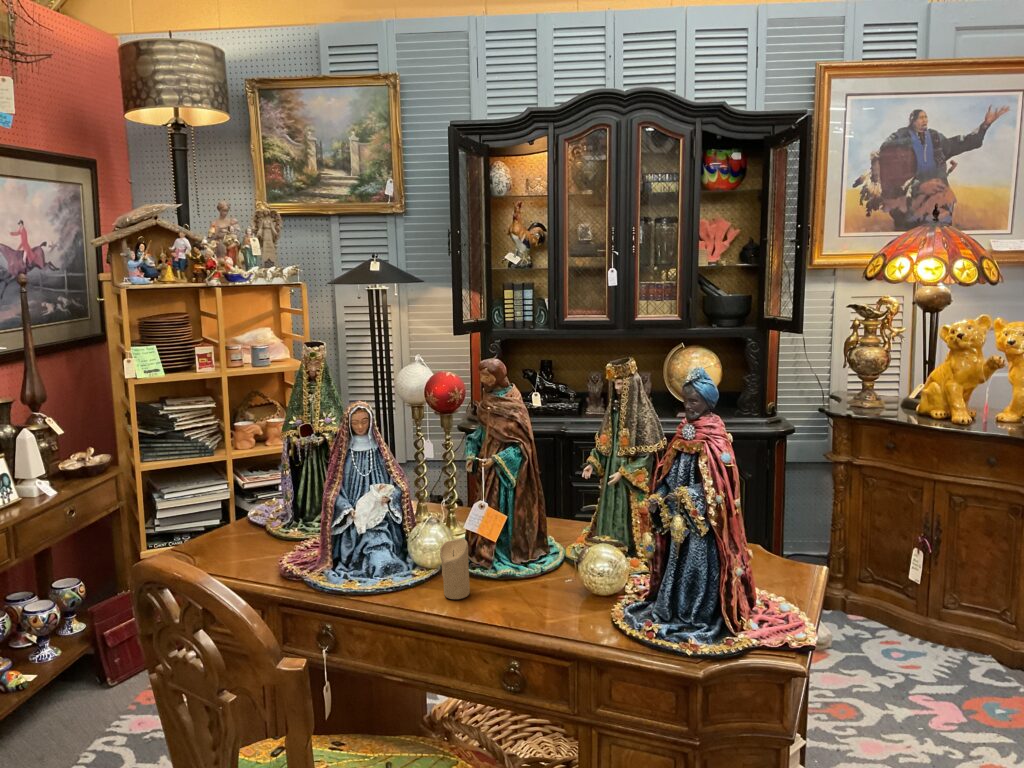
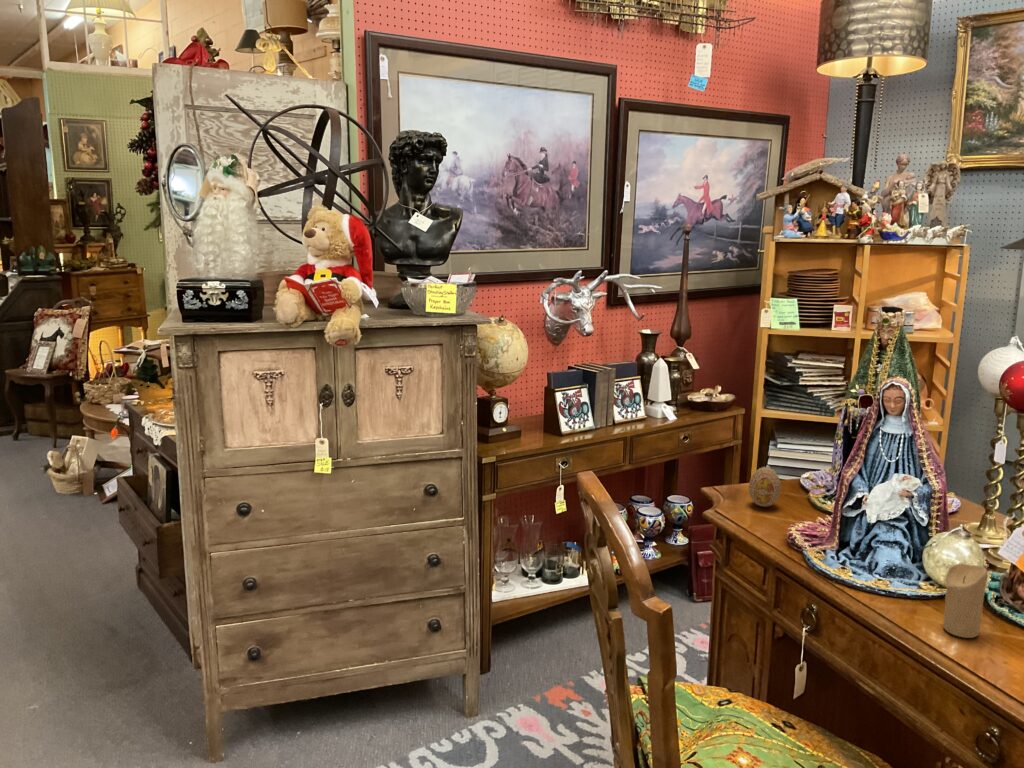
decorative egg: none [220,514,252,554] -> present [749,467,781,507]

